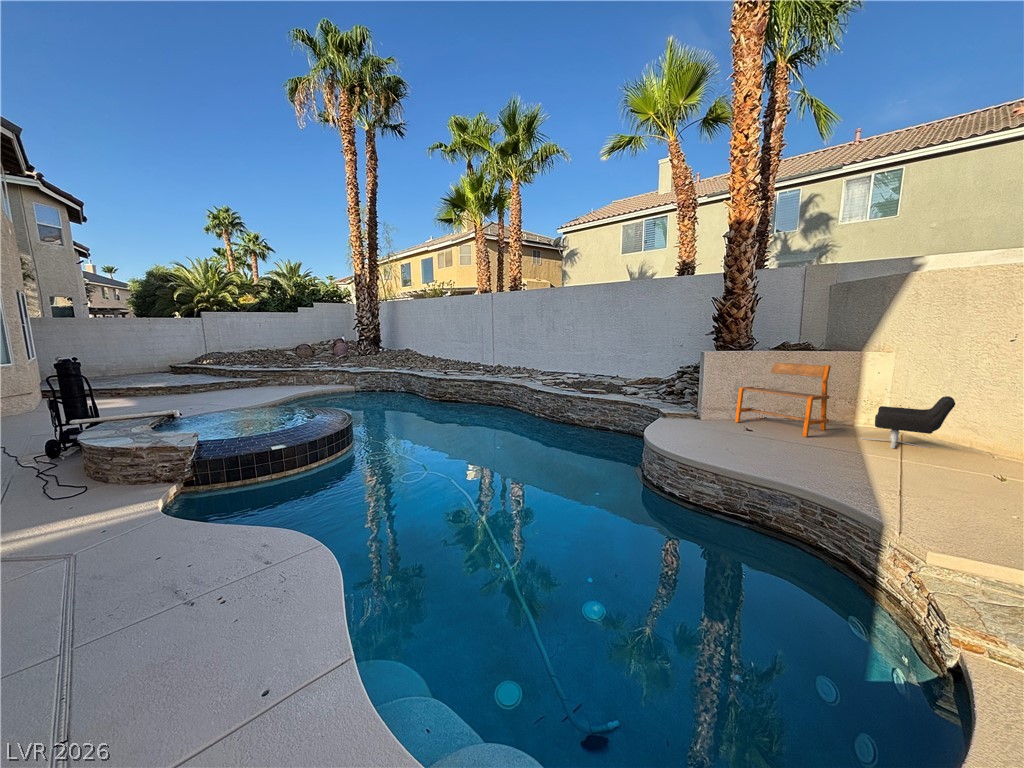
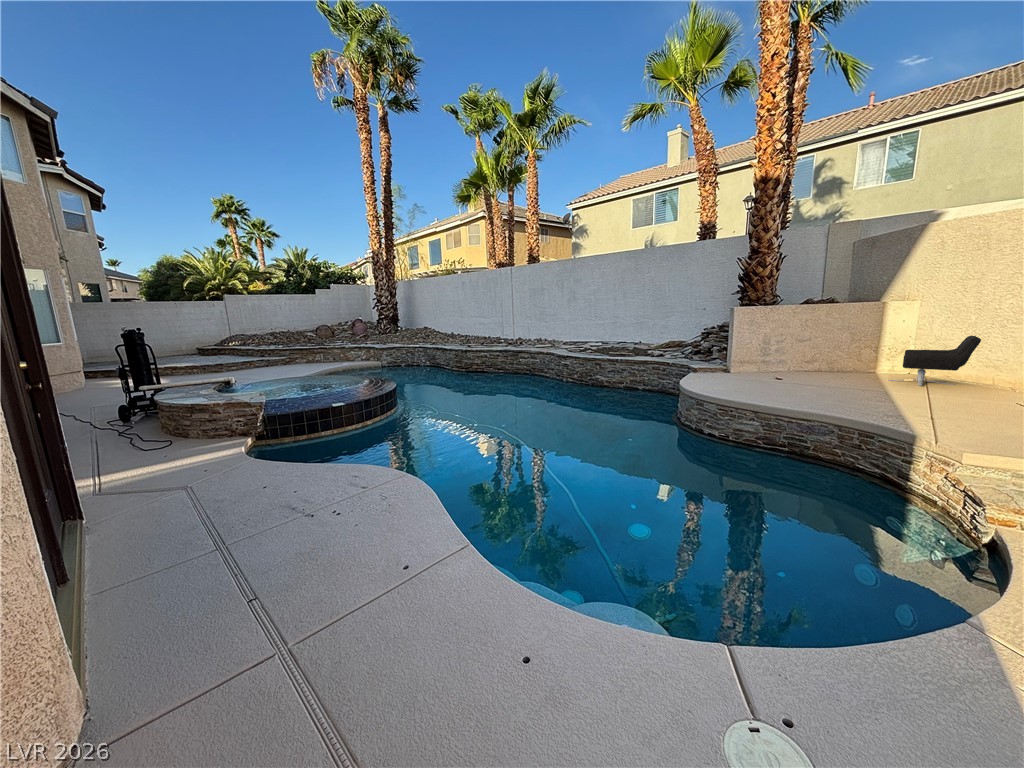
bench: present [735,362,831,437] -> none [764,313,859,381]

